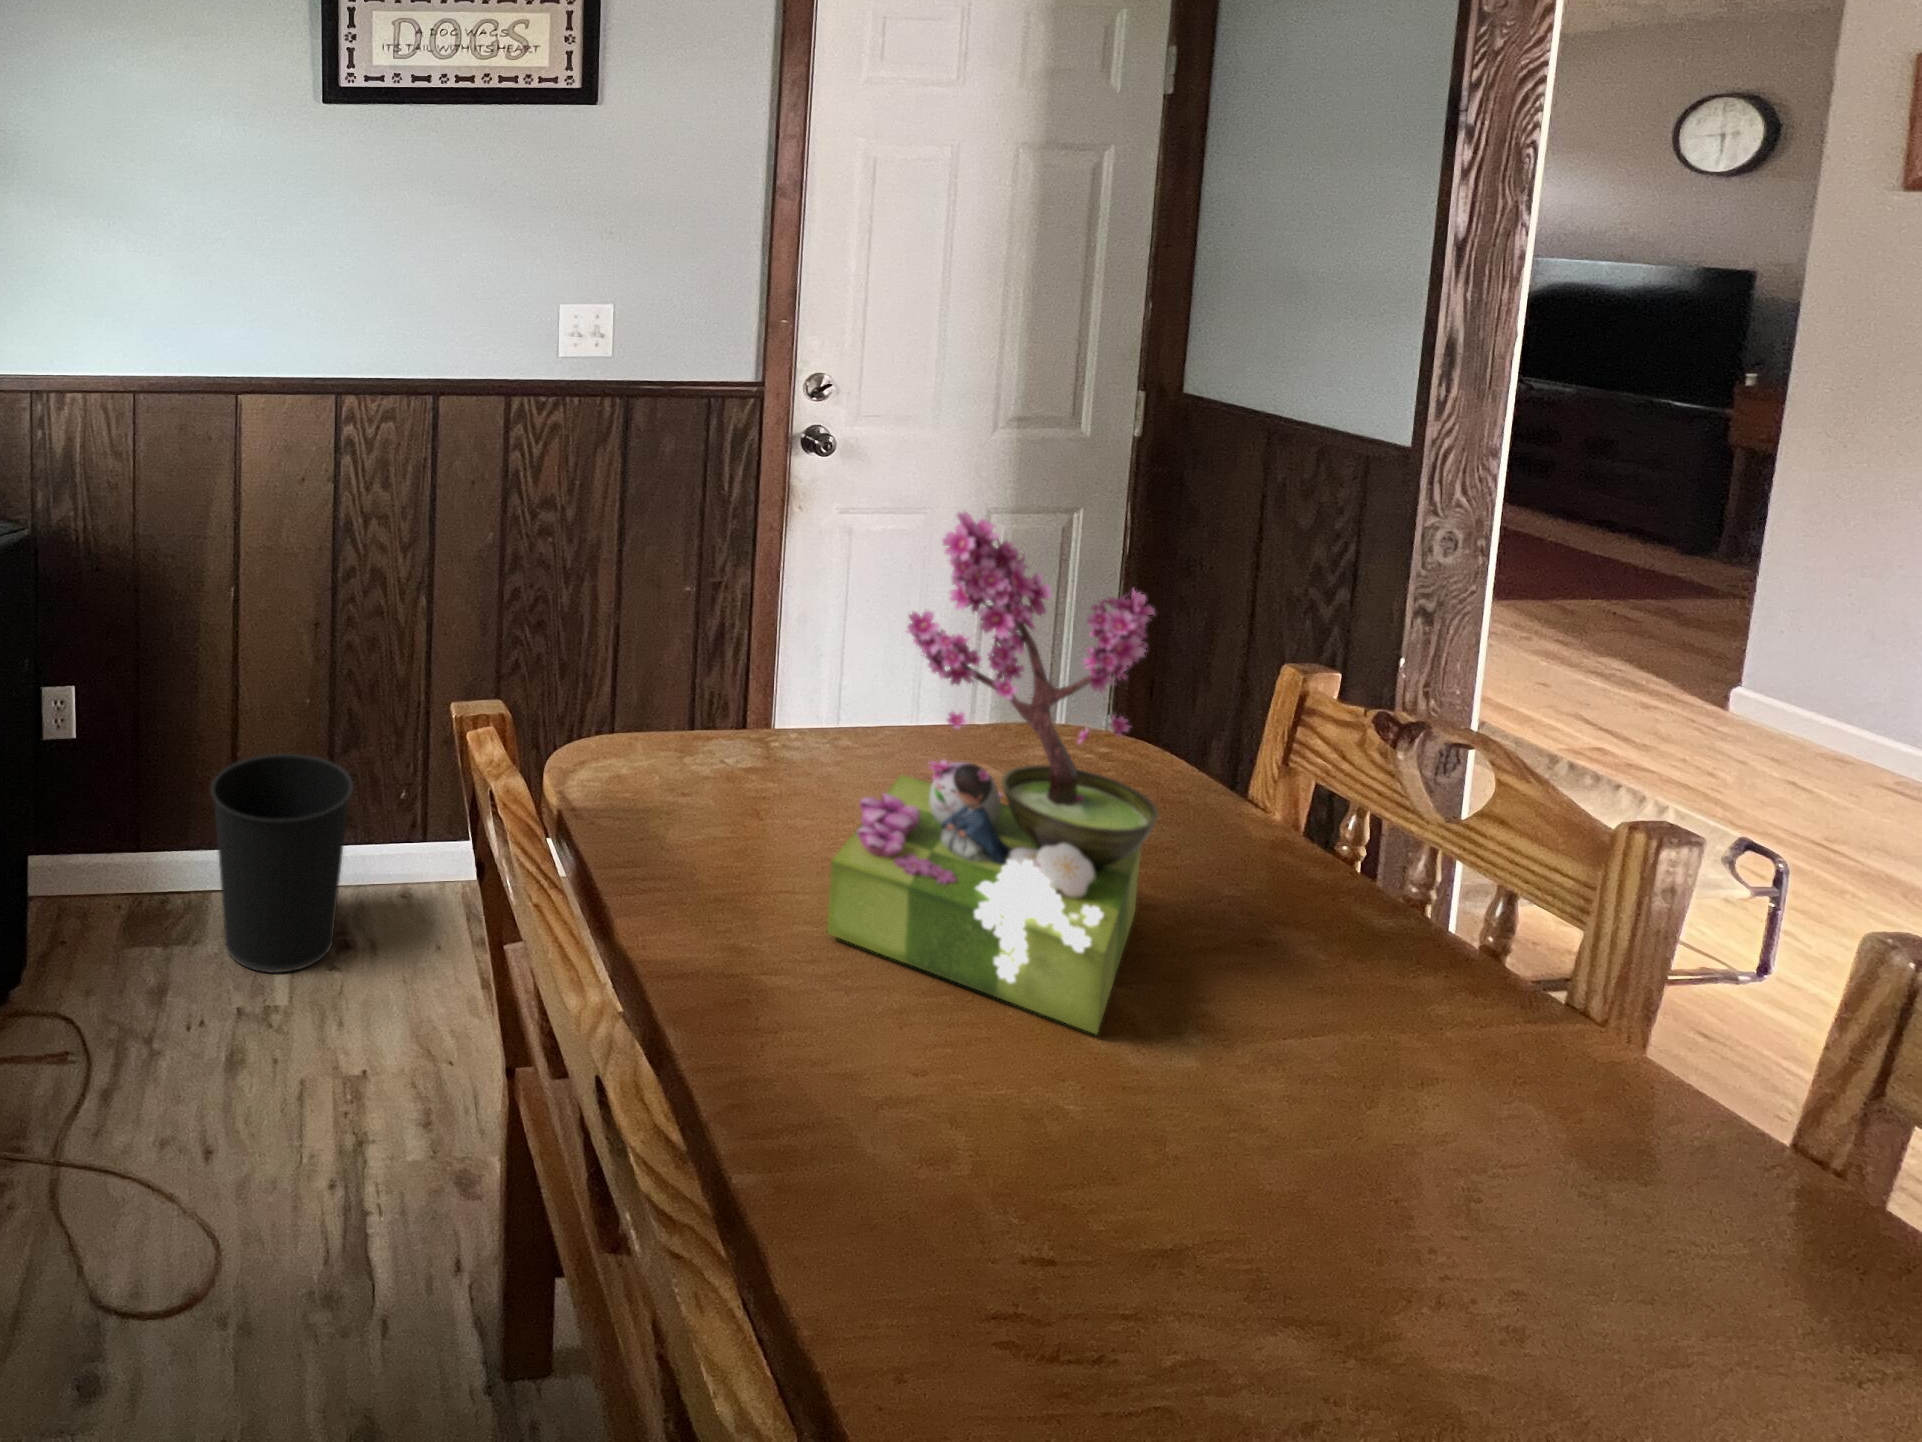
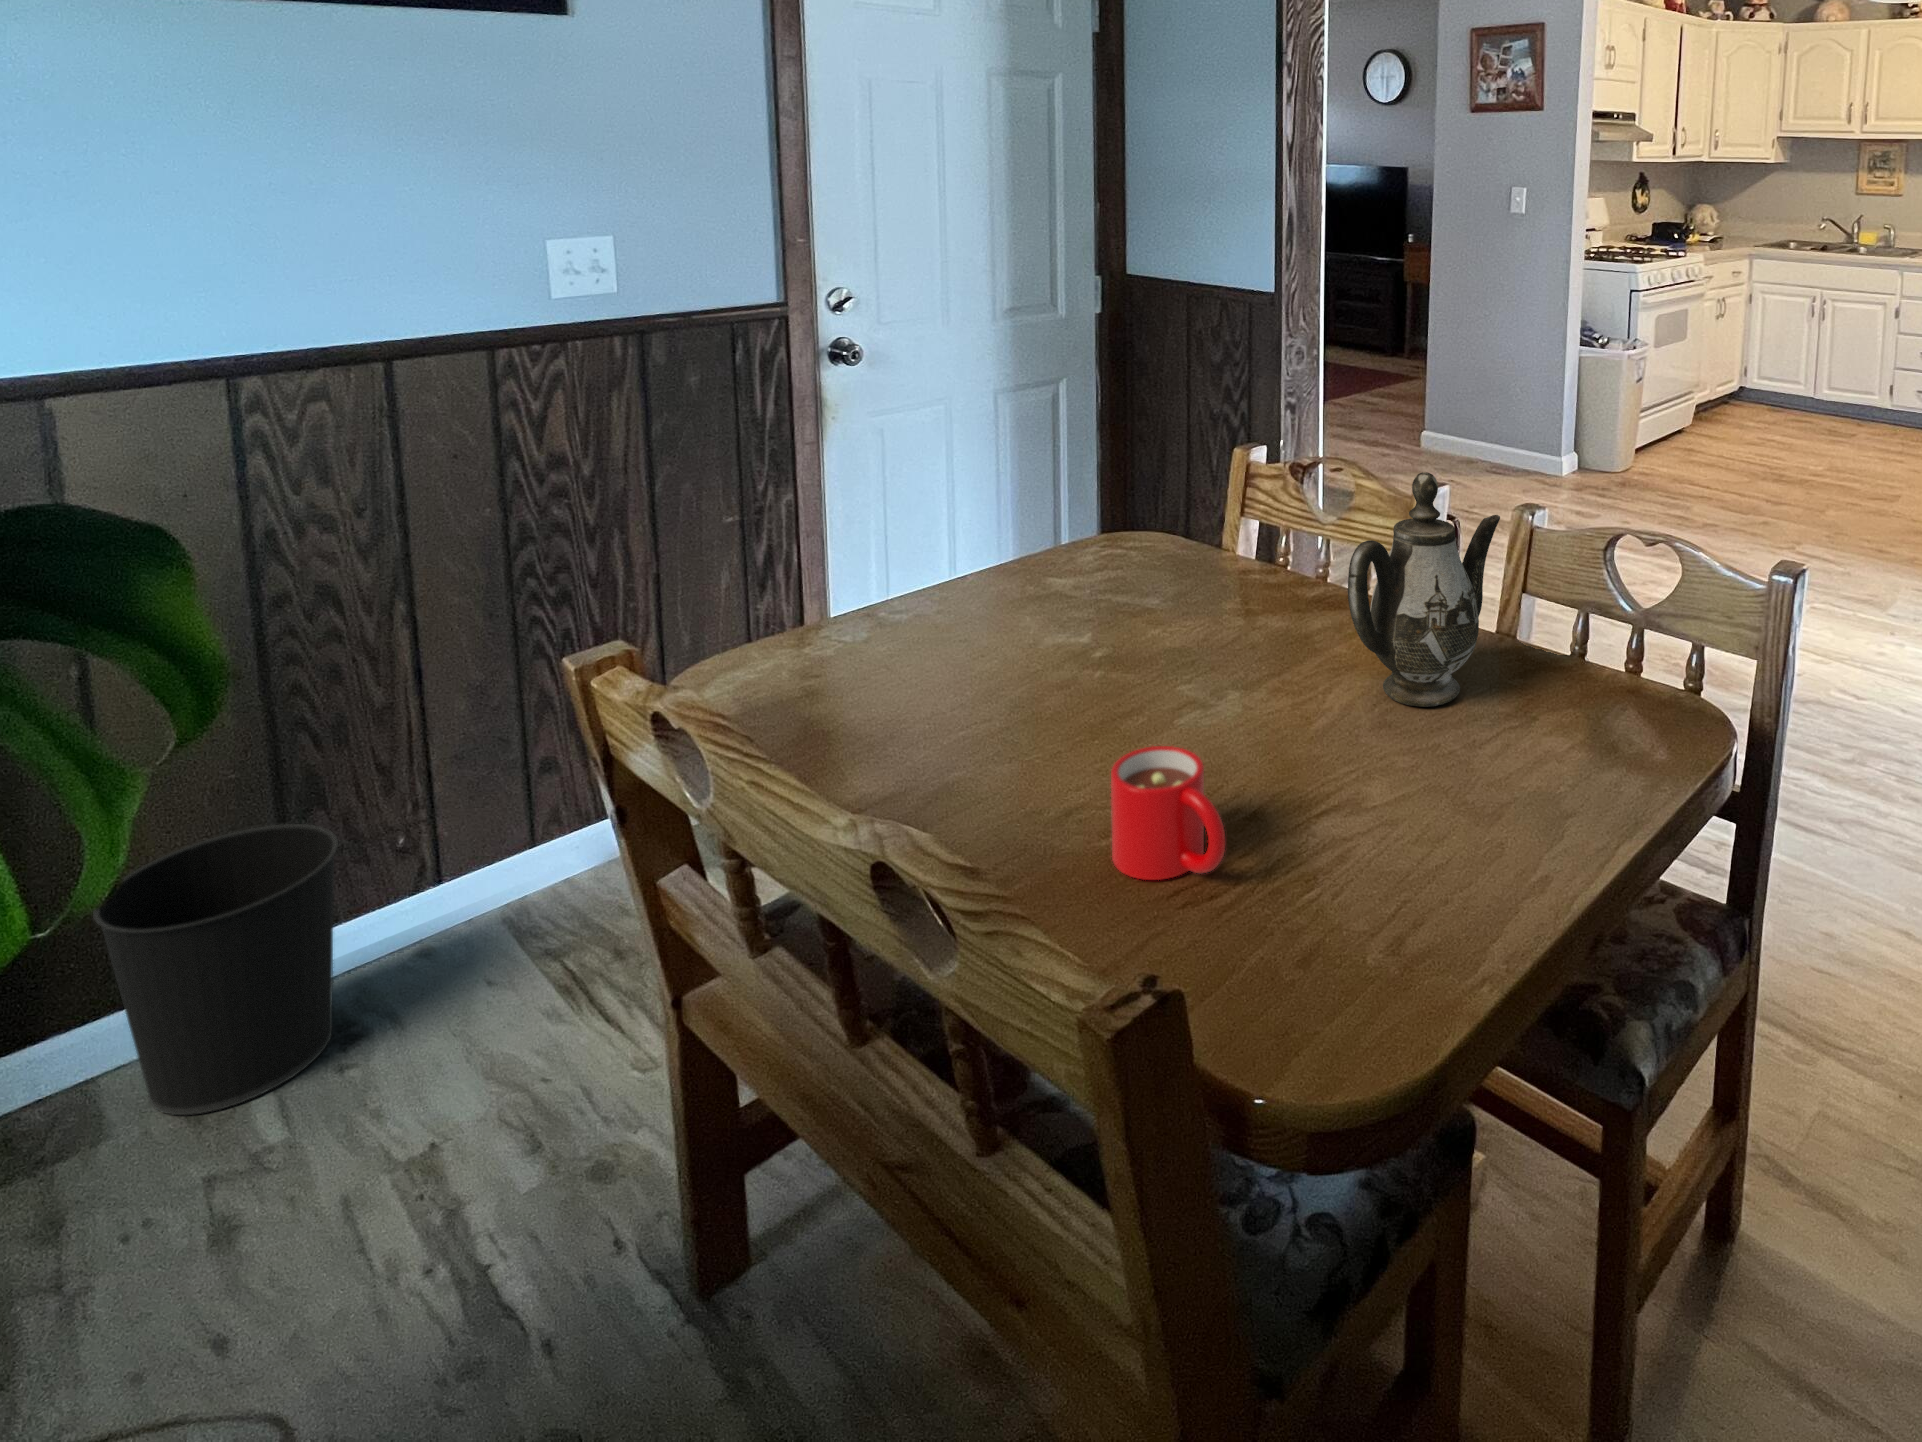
flower arrangement: present [827,512,1159,1034] -> none [996,358,1210,724]
teapot: none [1367,807,1739,1213] -> present [1348,472,1500,707]
mug: none [897,1059,1046,1290] -> present [1111,746,1225,880]

